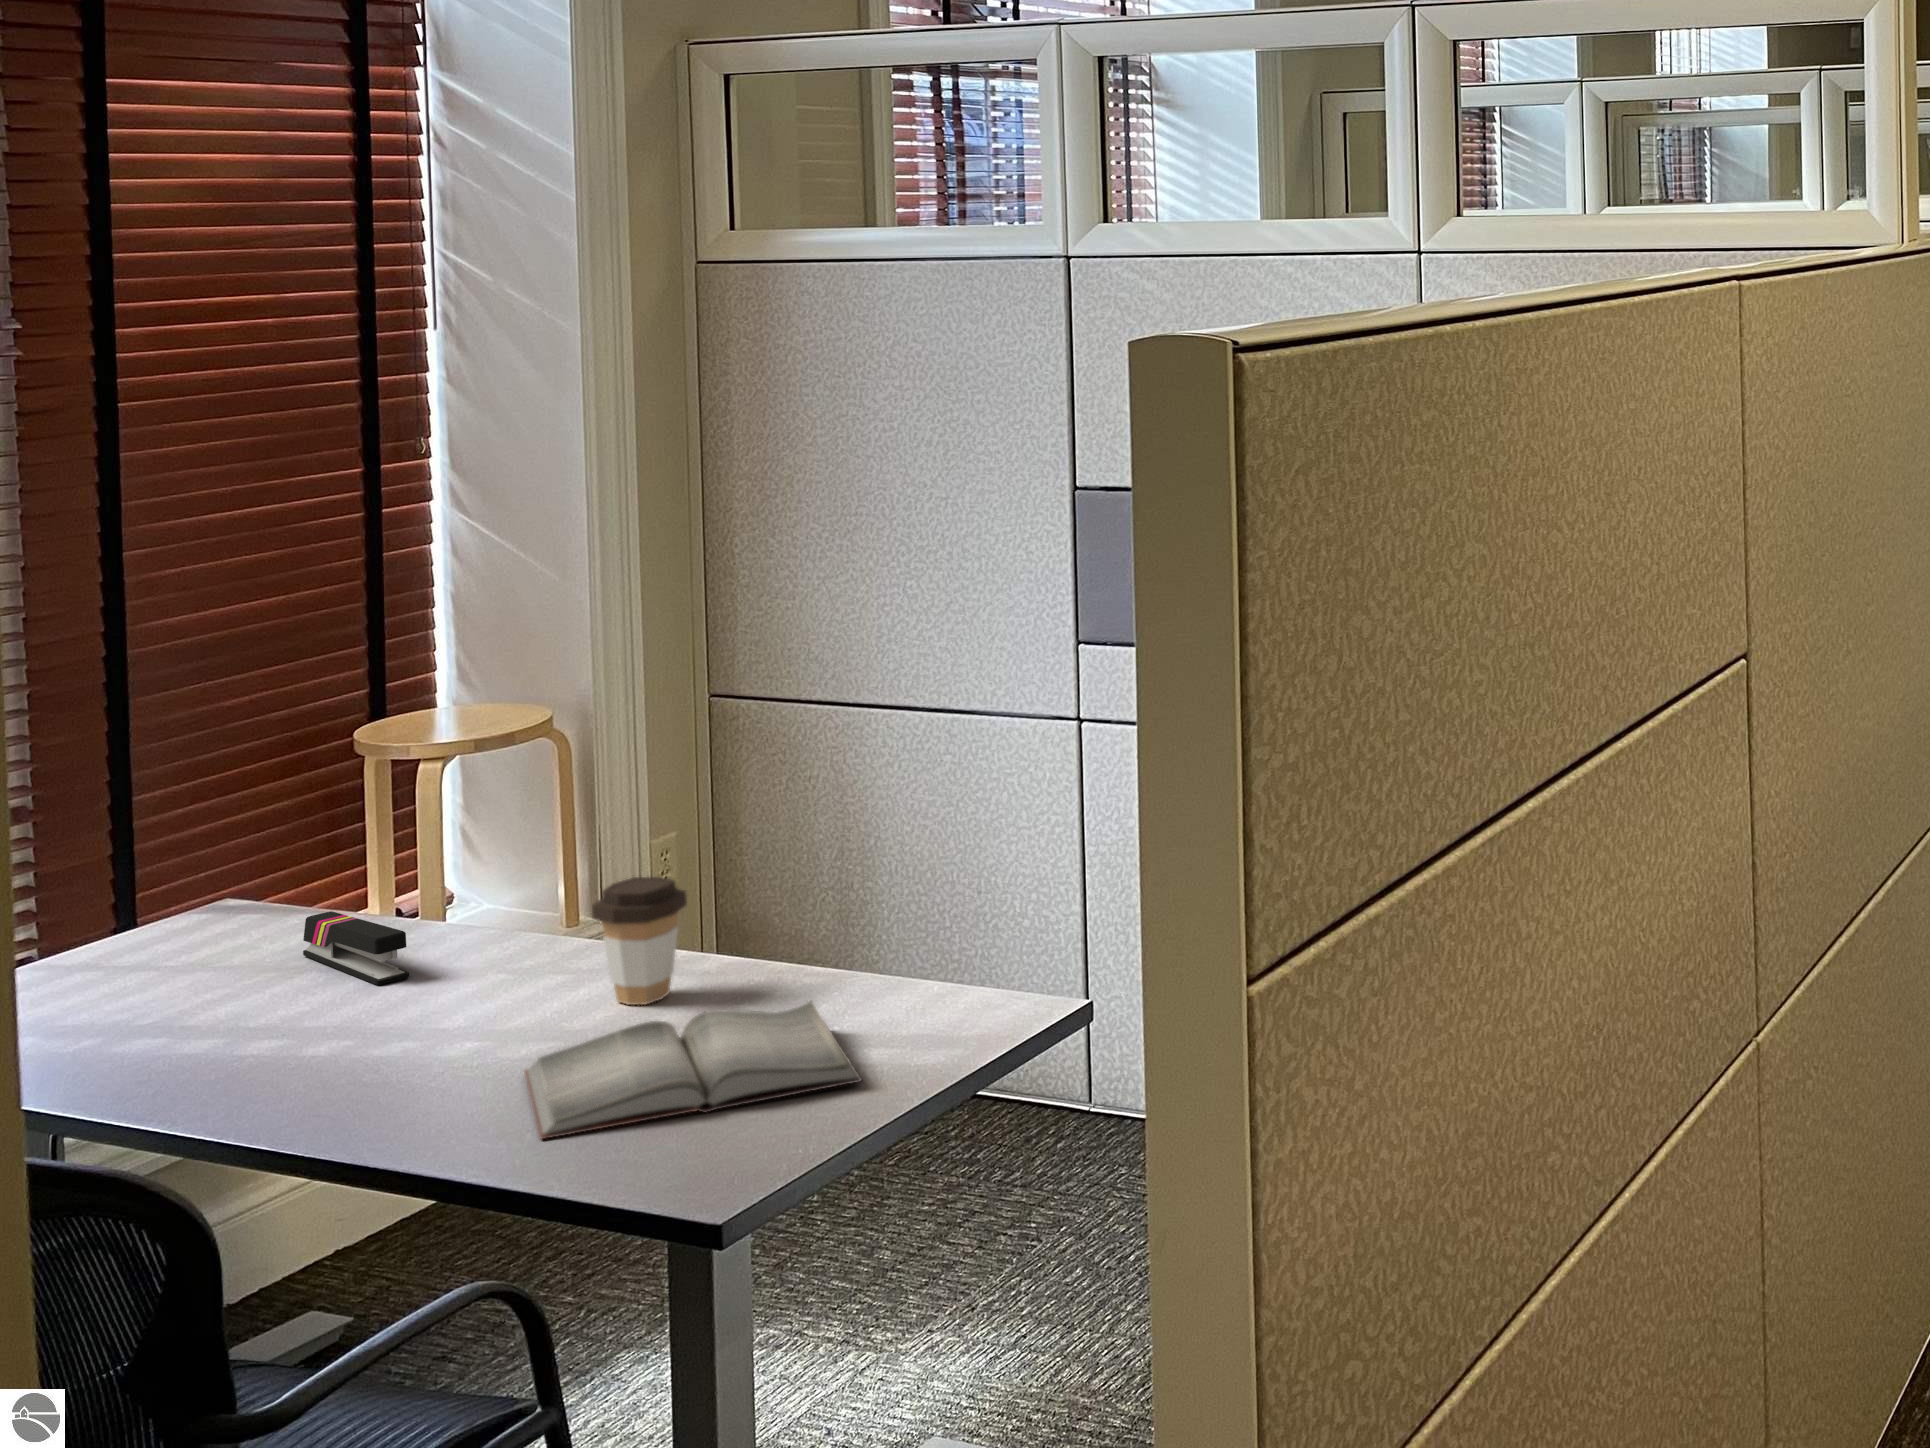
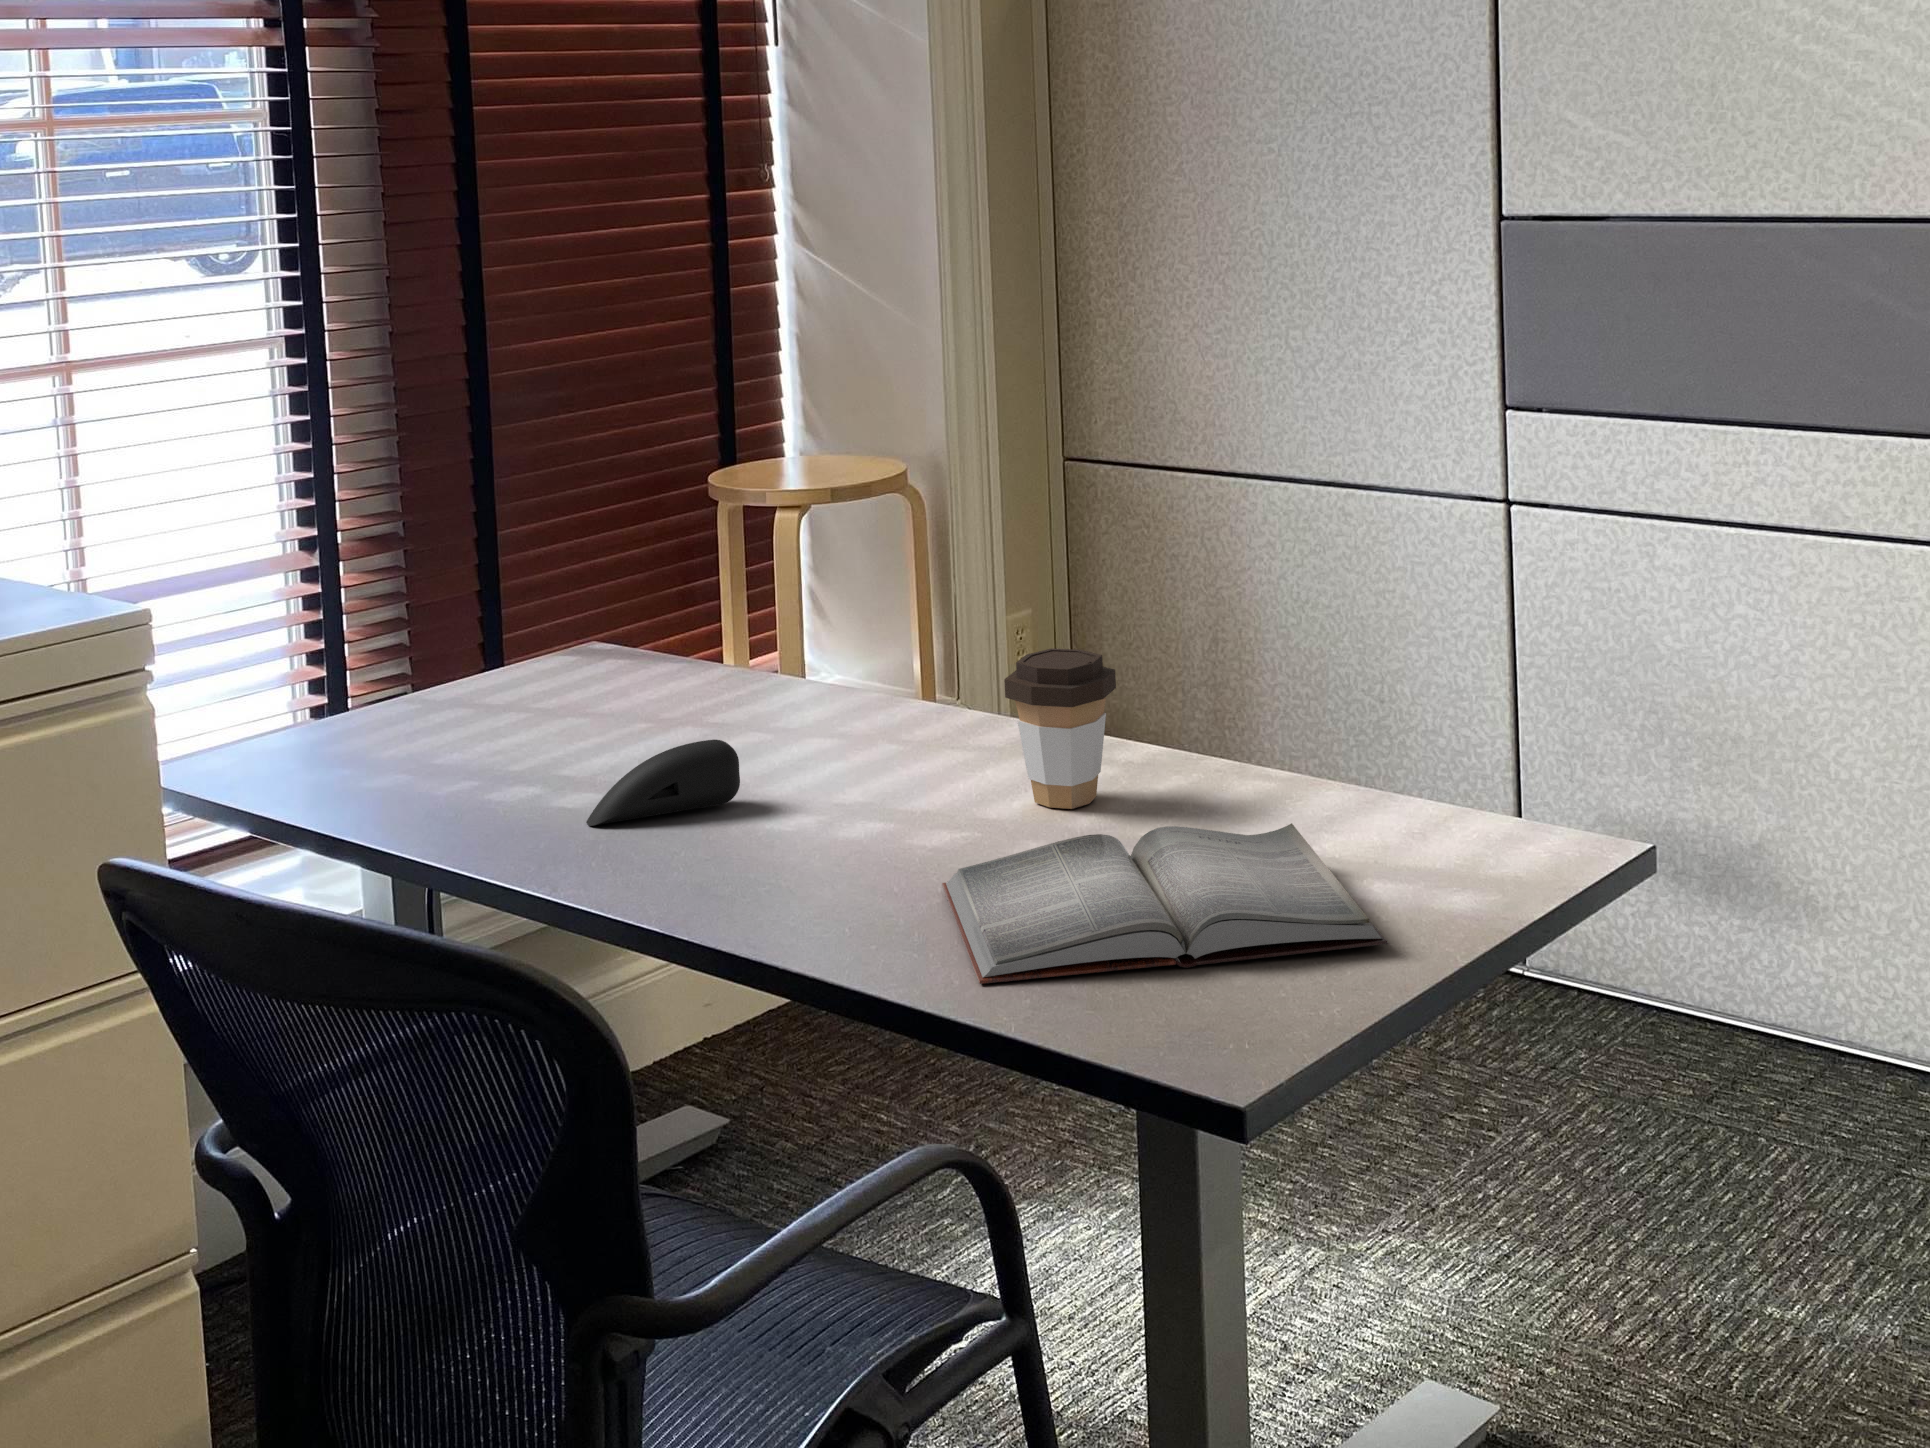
stapler: present [303,911,409,985] -> none [671,668,789,758]
computer mouse: none [217,972,359,1053] -> present [586,740,740,826]

